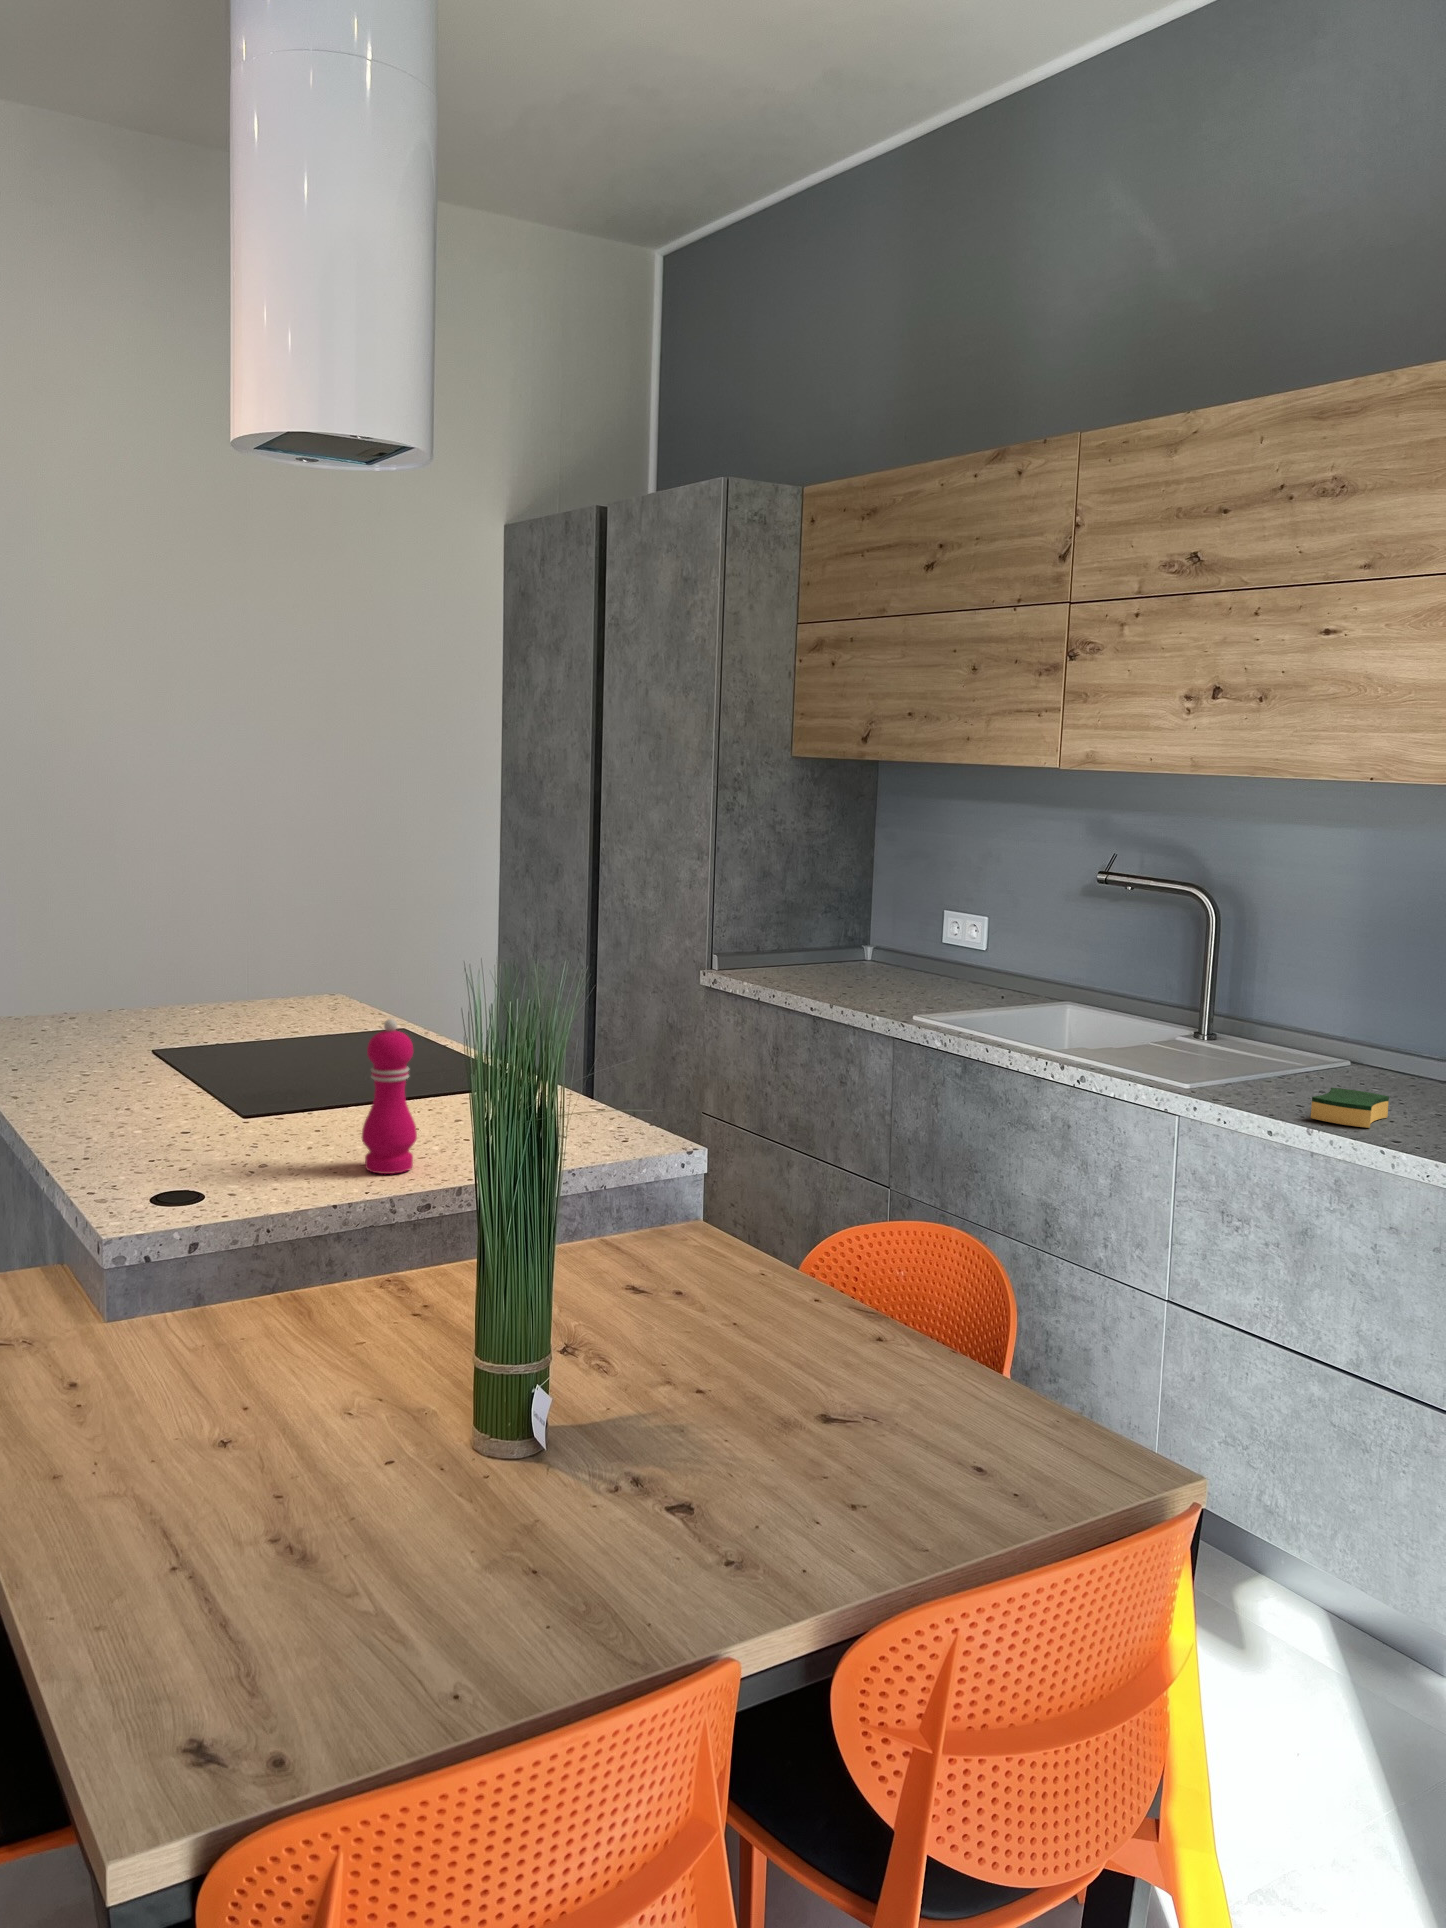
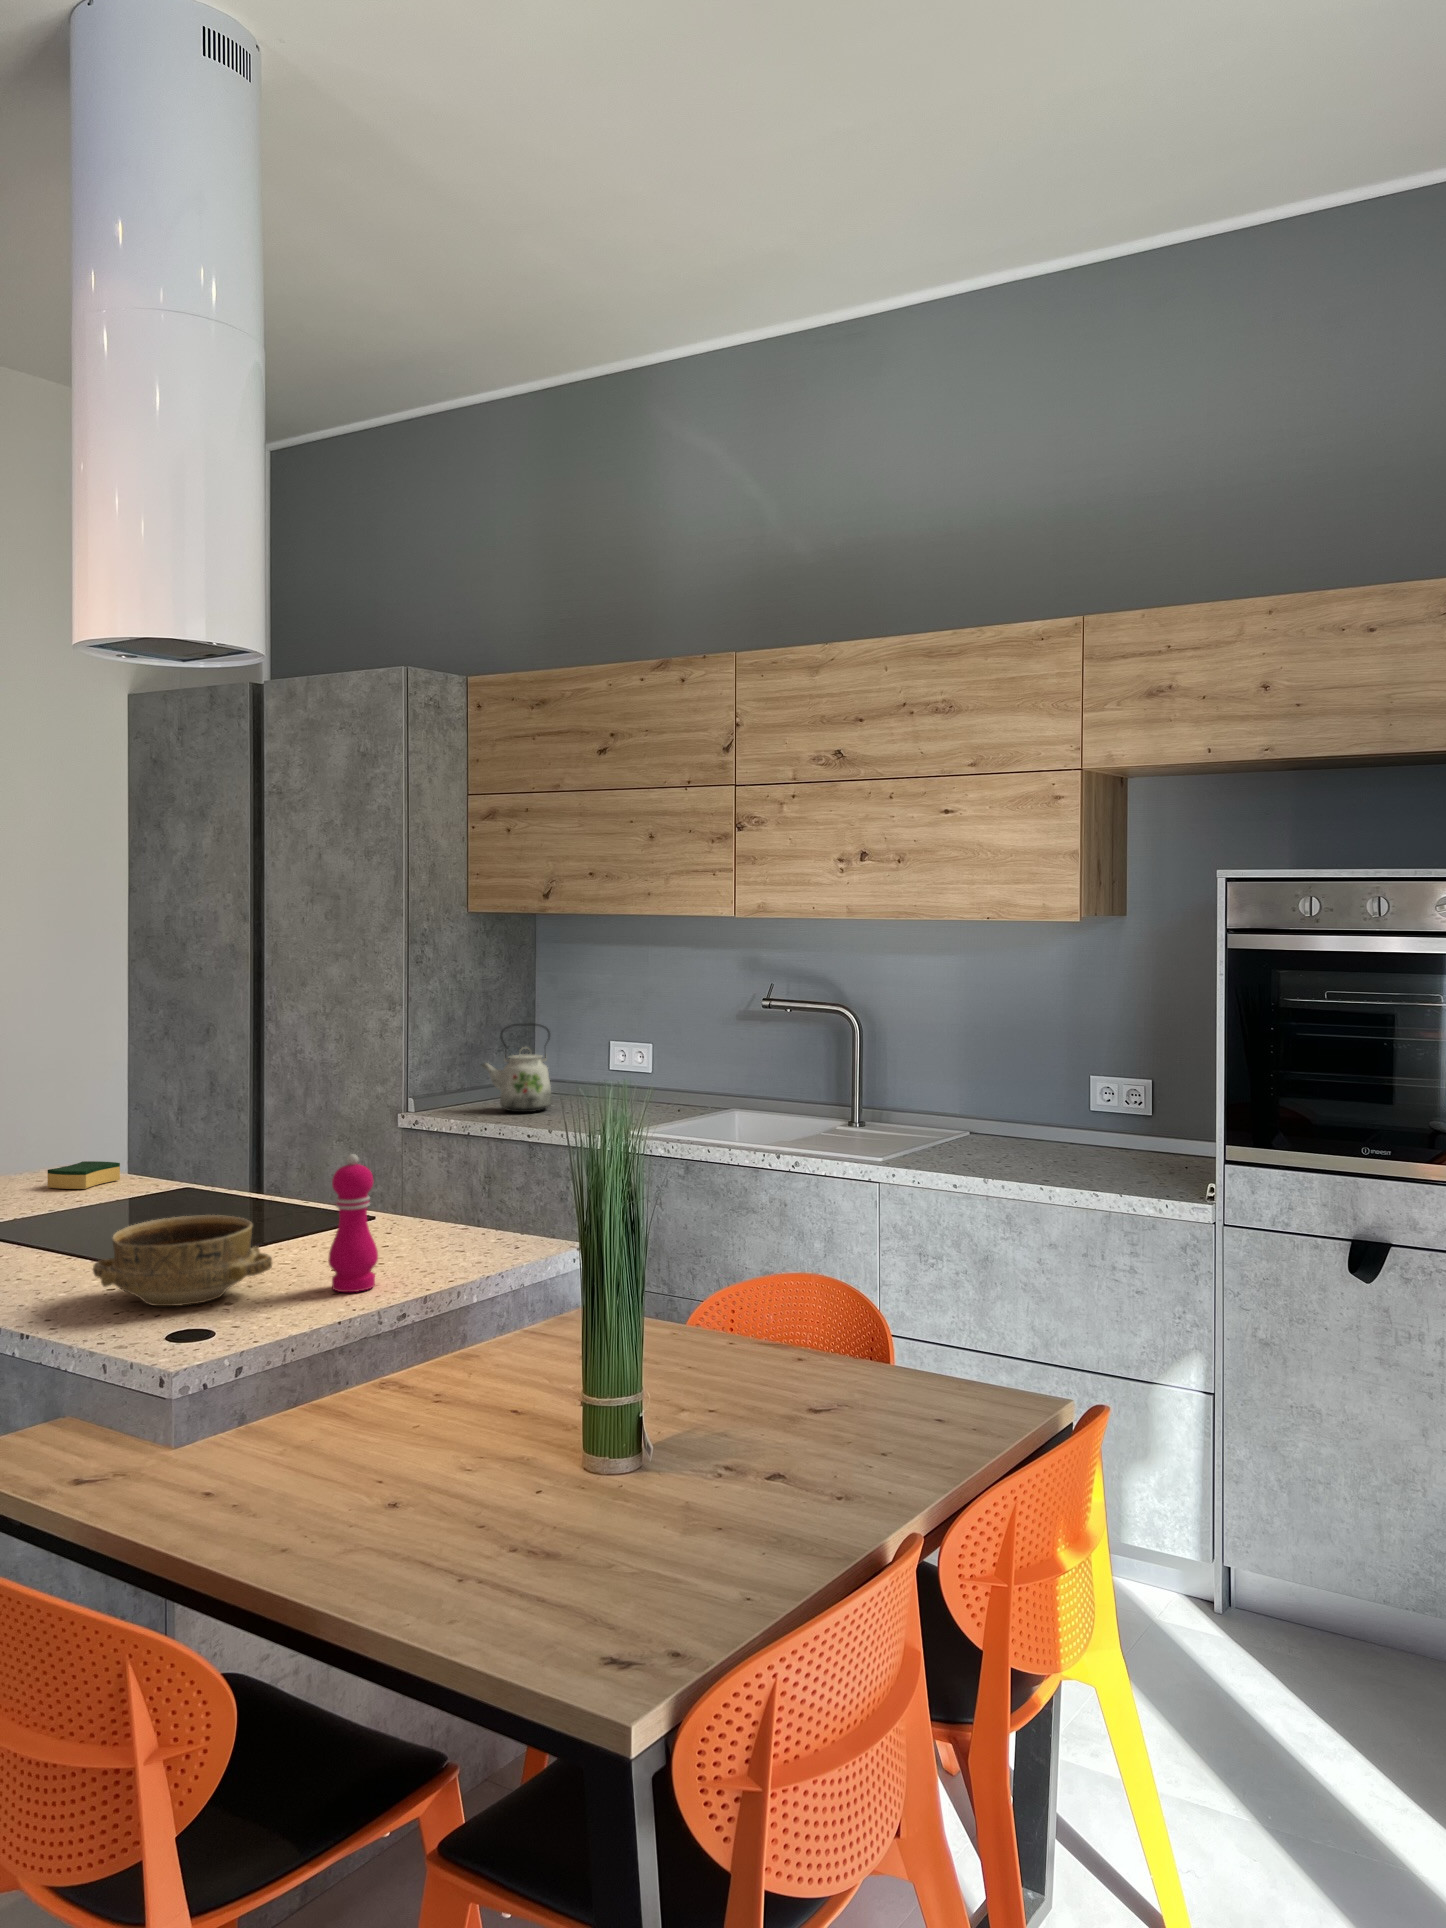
kettle: none [784,880,864,981] -> present [481,1023,552,1112]
ceramic bowl: none [134,1065,313,1162] -> present [93,1215,272,1306]
sponge: present [1311,1088,1389,1128] -> present [47,1161,120,1189]

